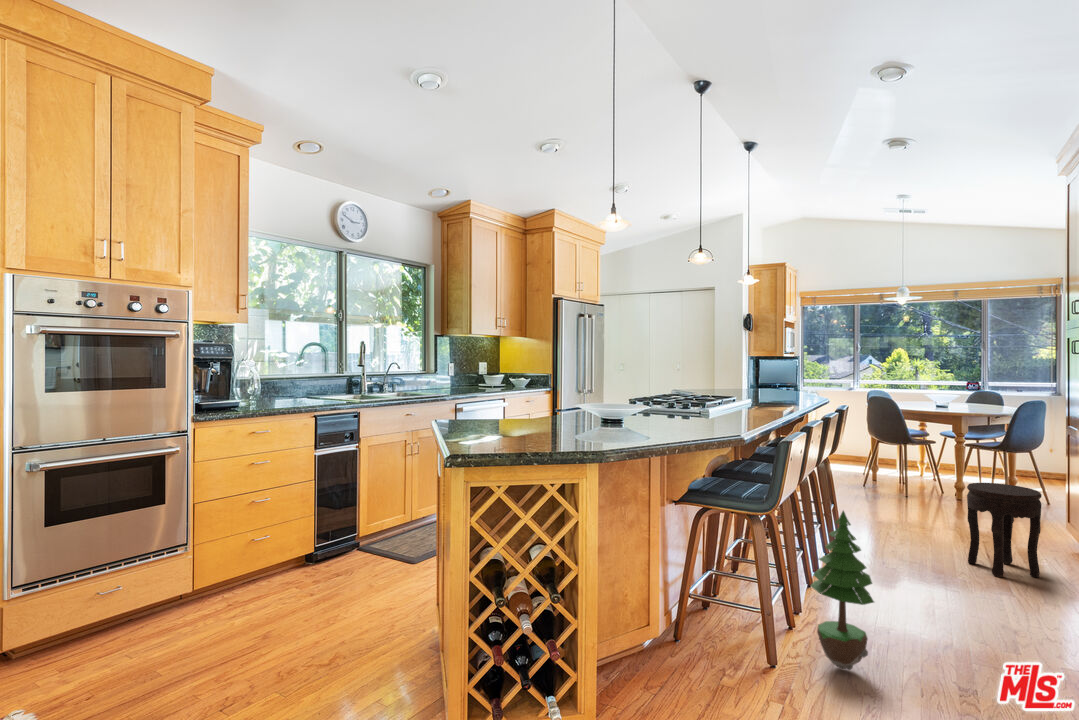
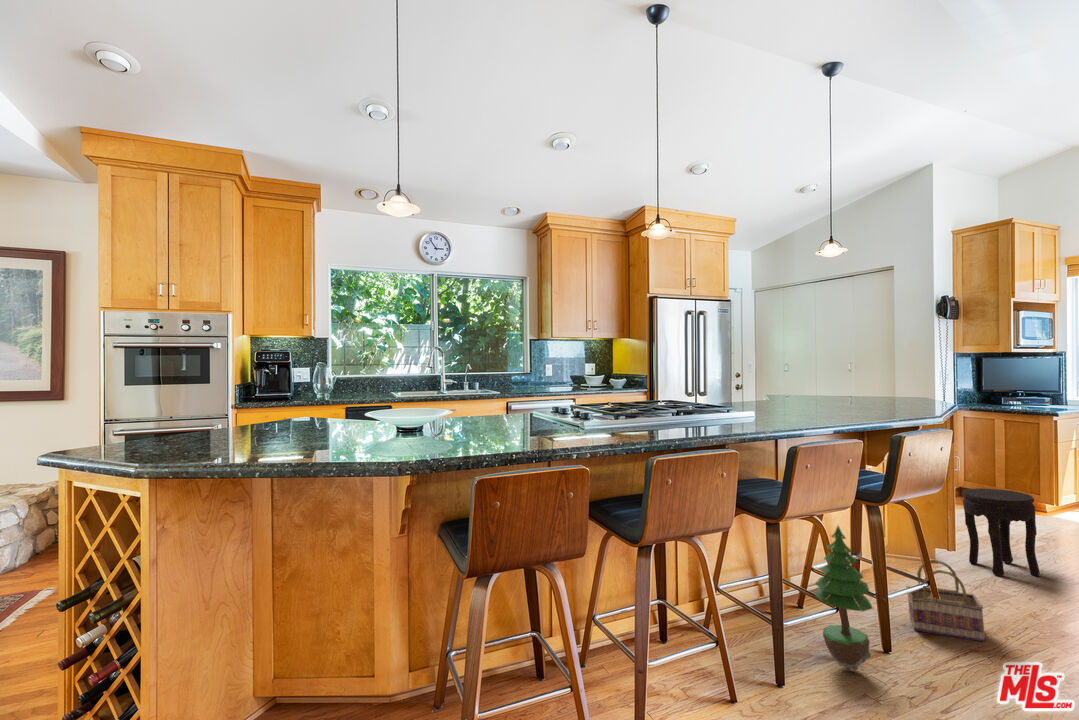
basket: none [905,554,986,642] -> present [906,560,985,641]

